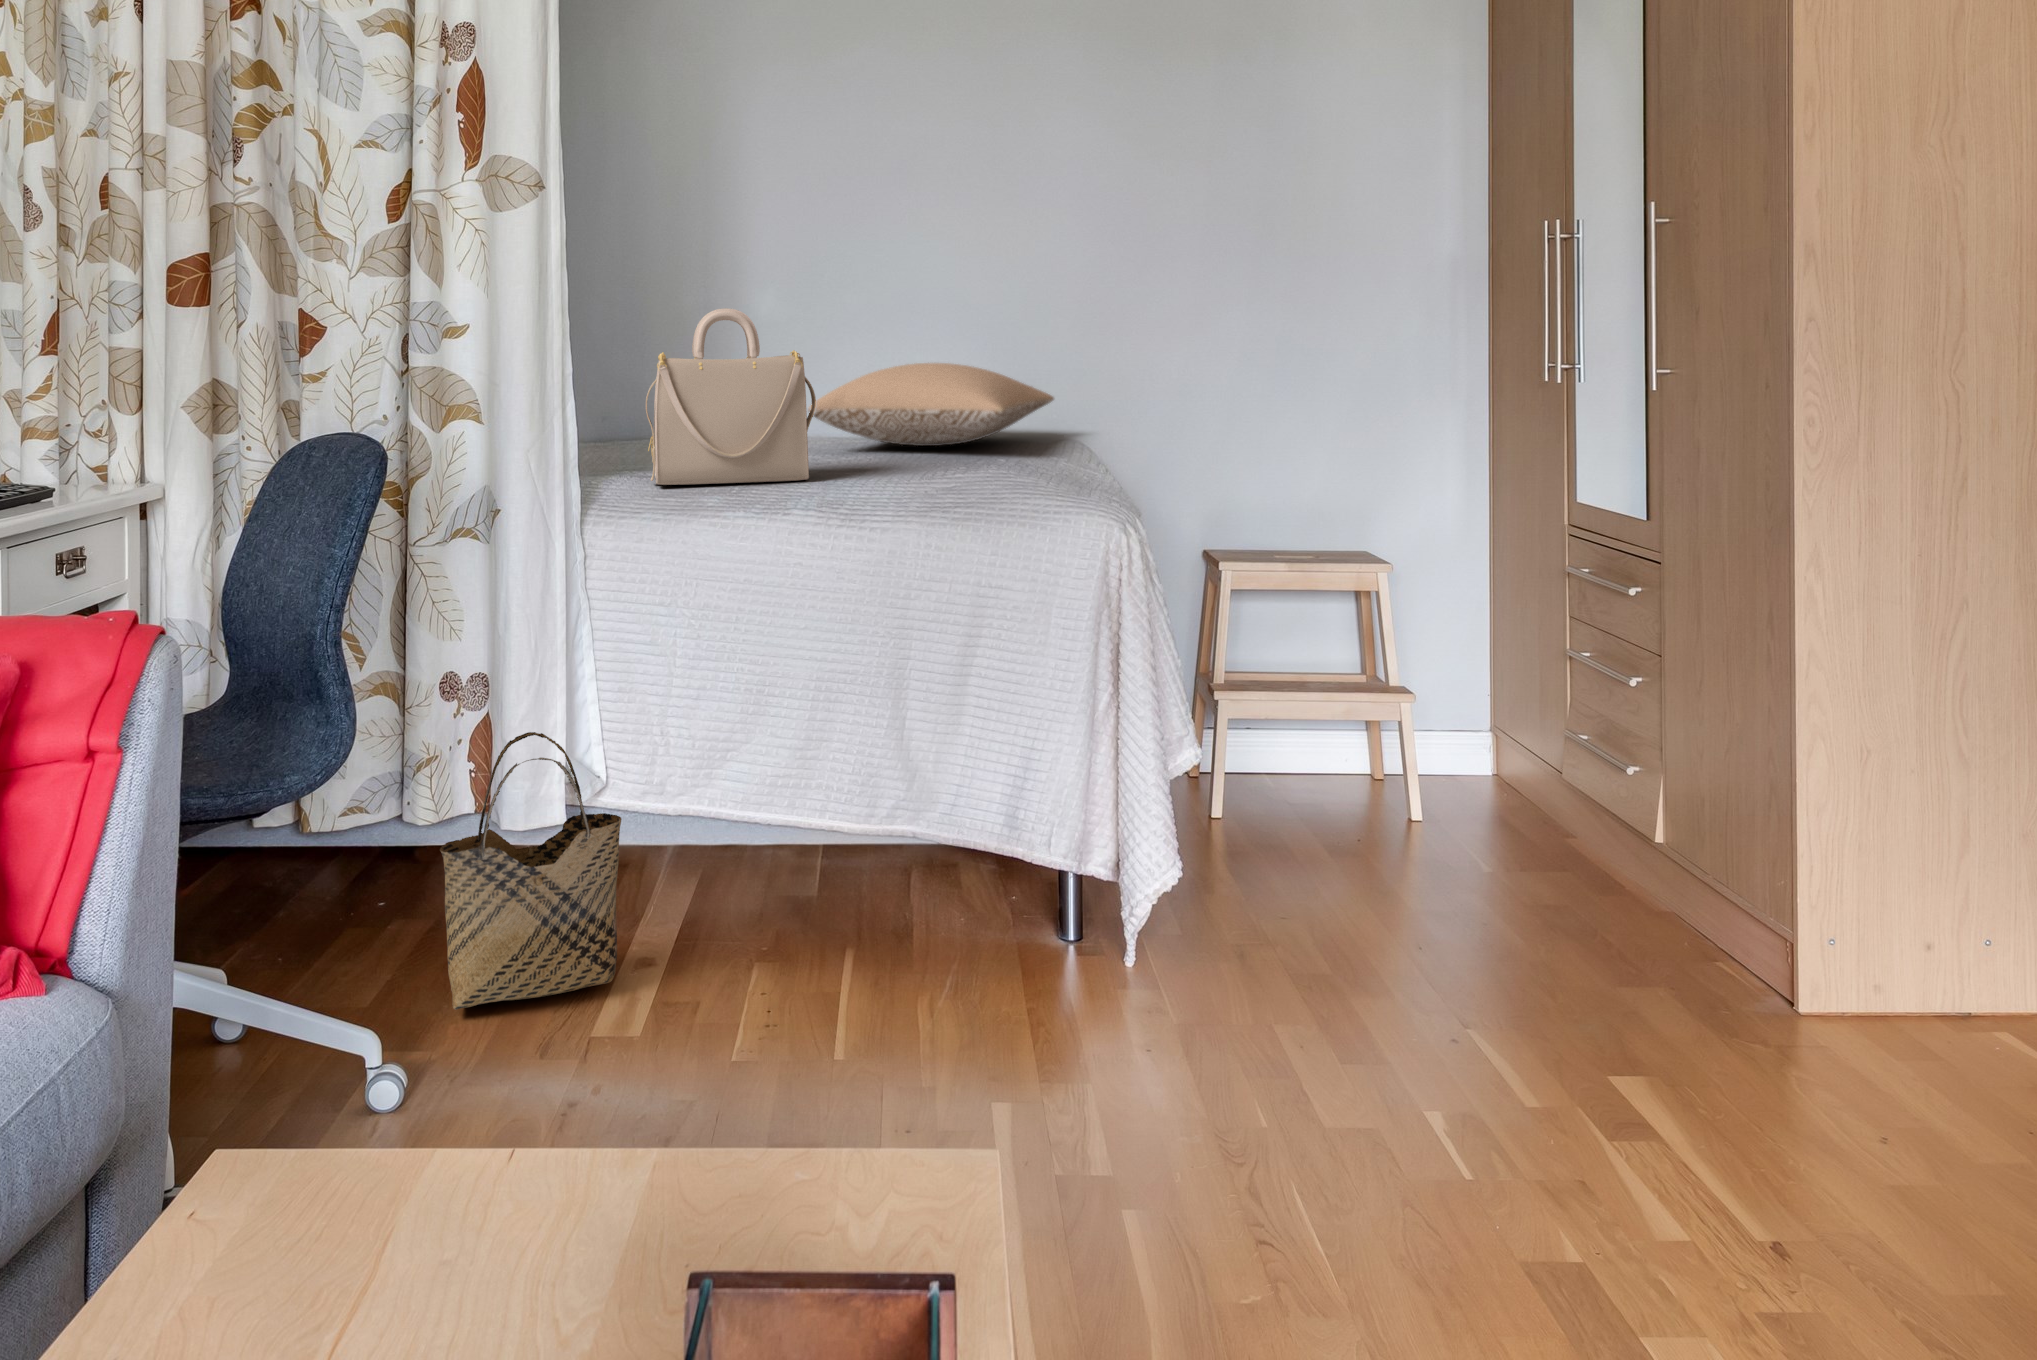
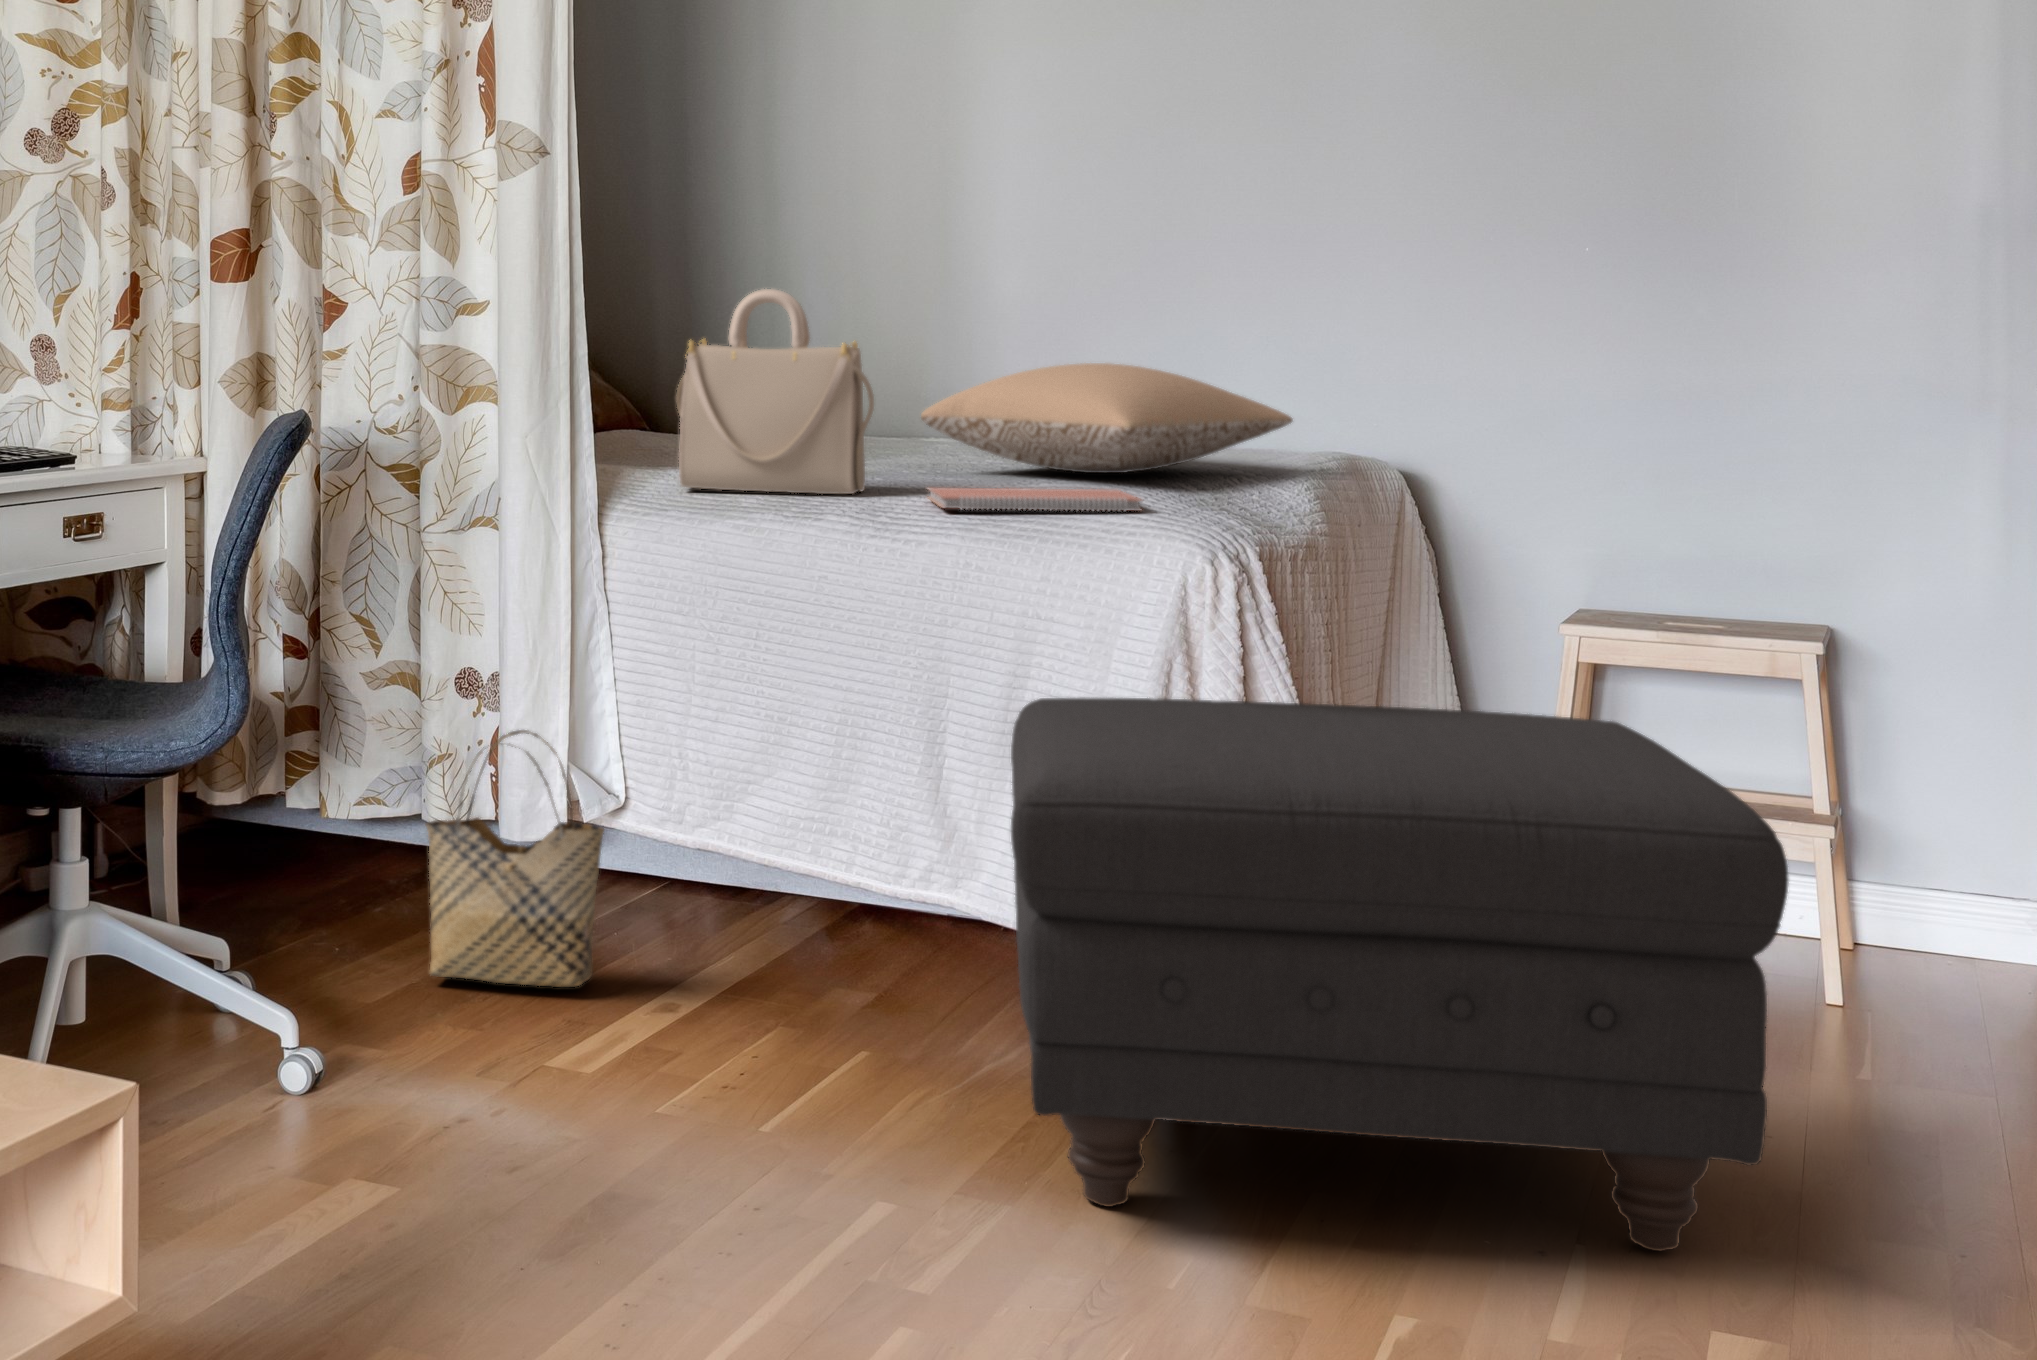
notebook: none [878,460,1062,489] -> present [928,487,1141,512]
ottoman: none [1020,608,1724,1145] -> present [1011,698,1789,1251]

